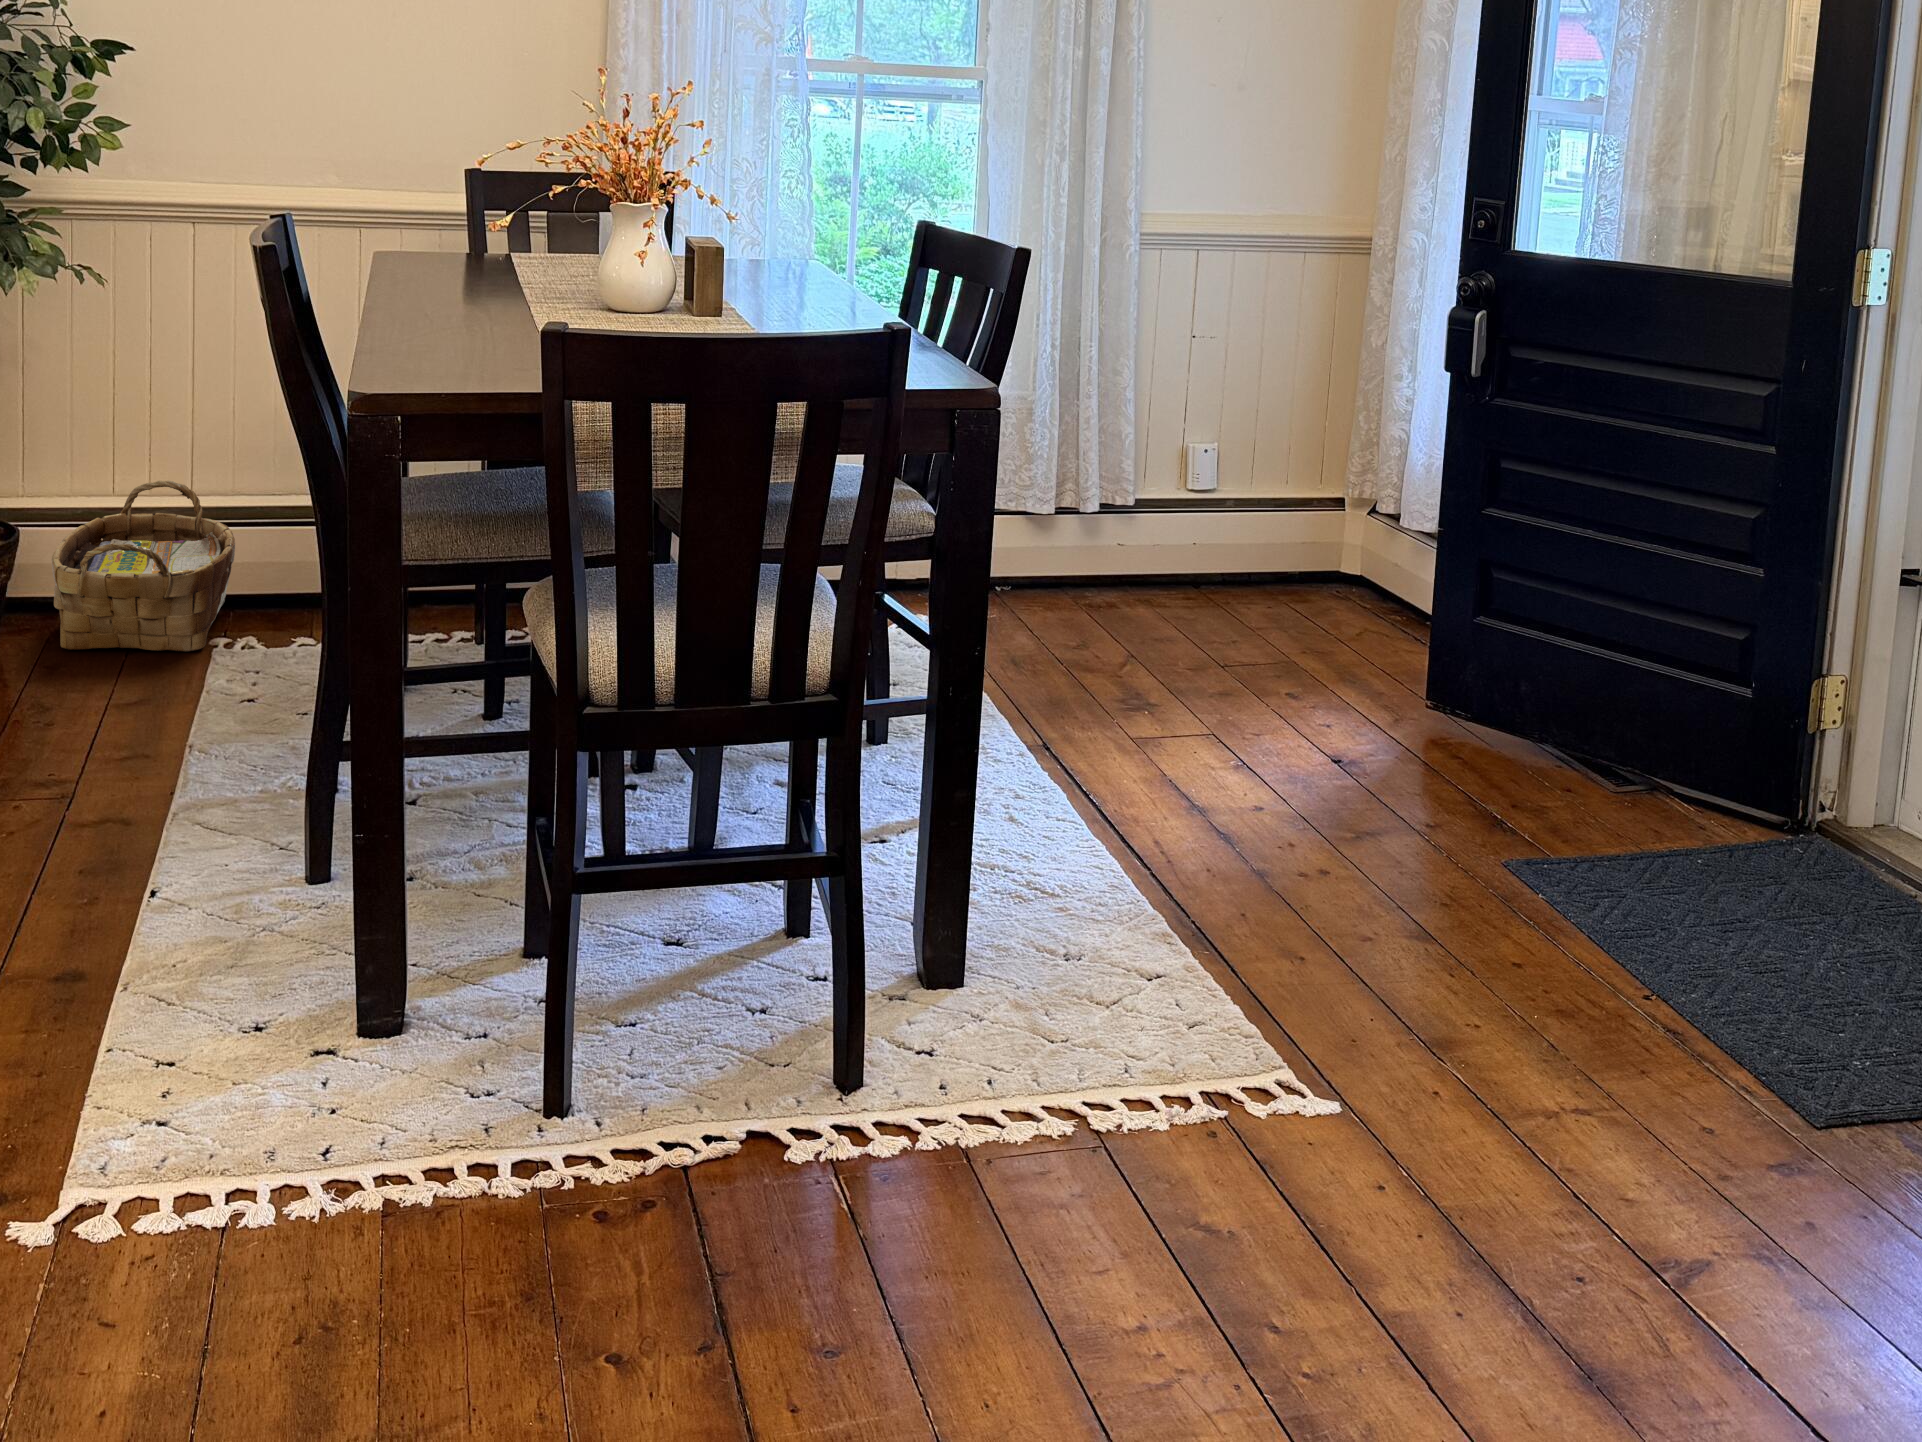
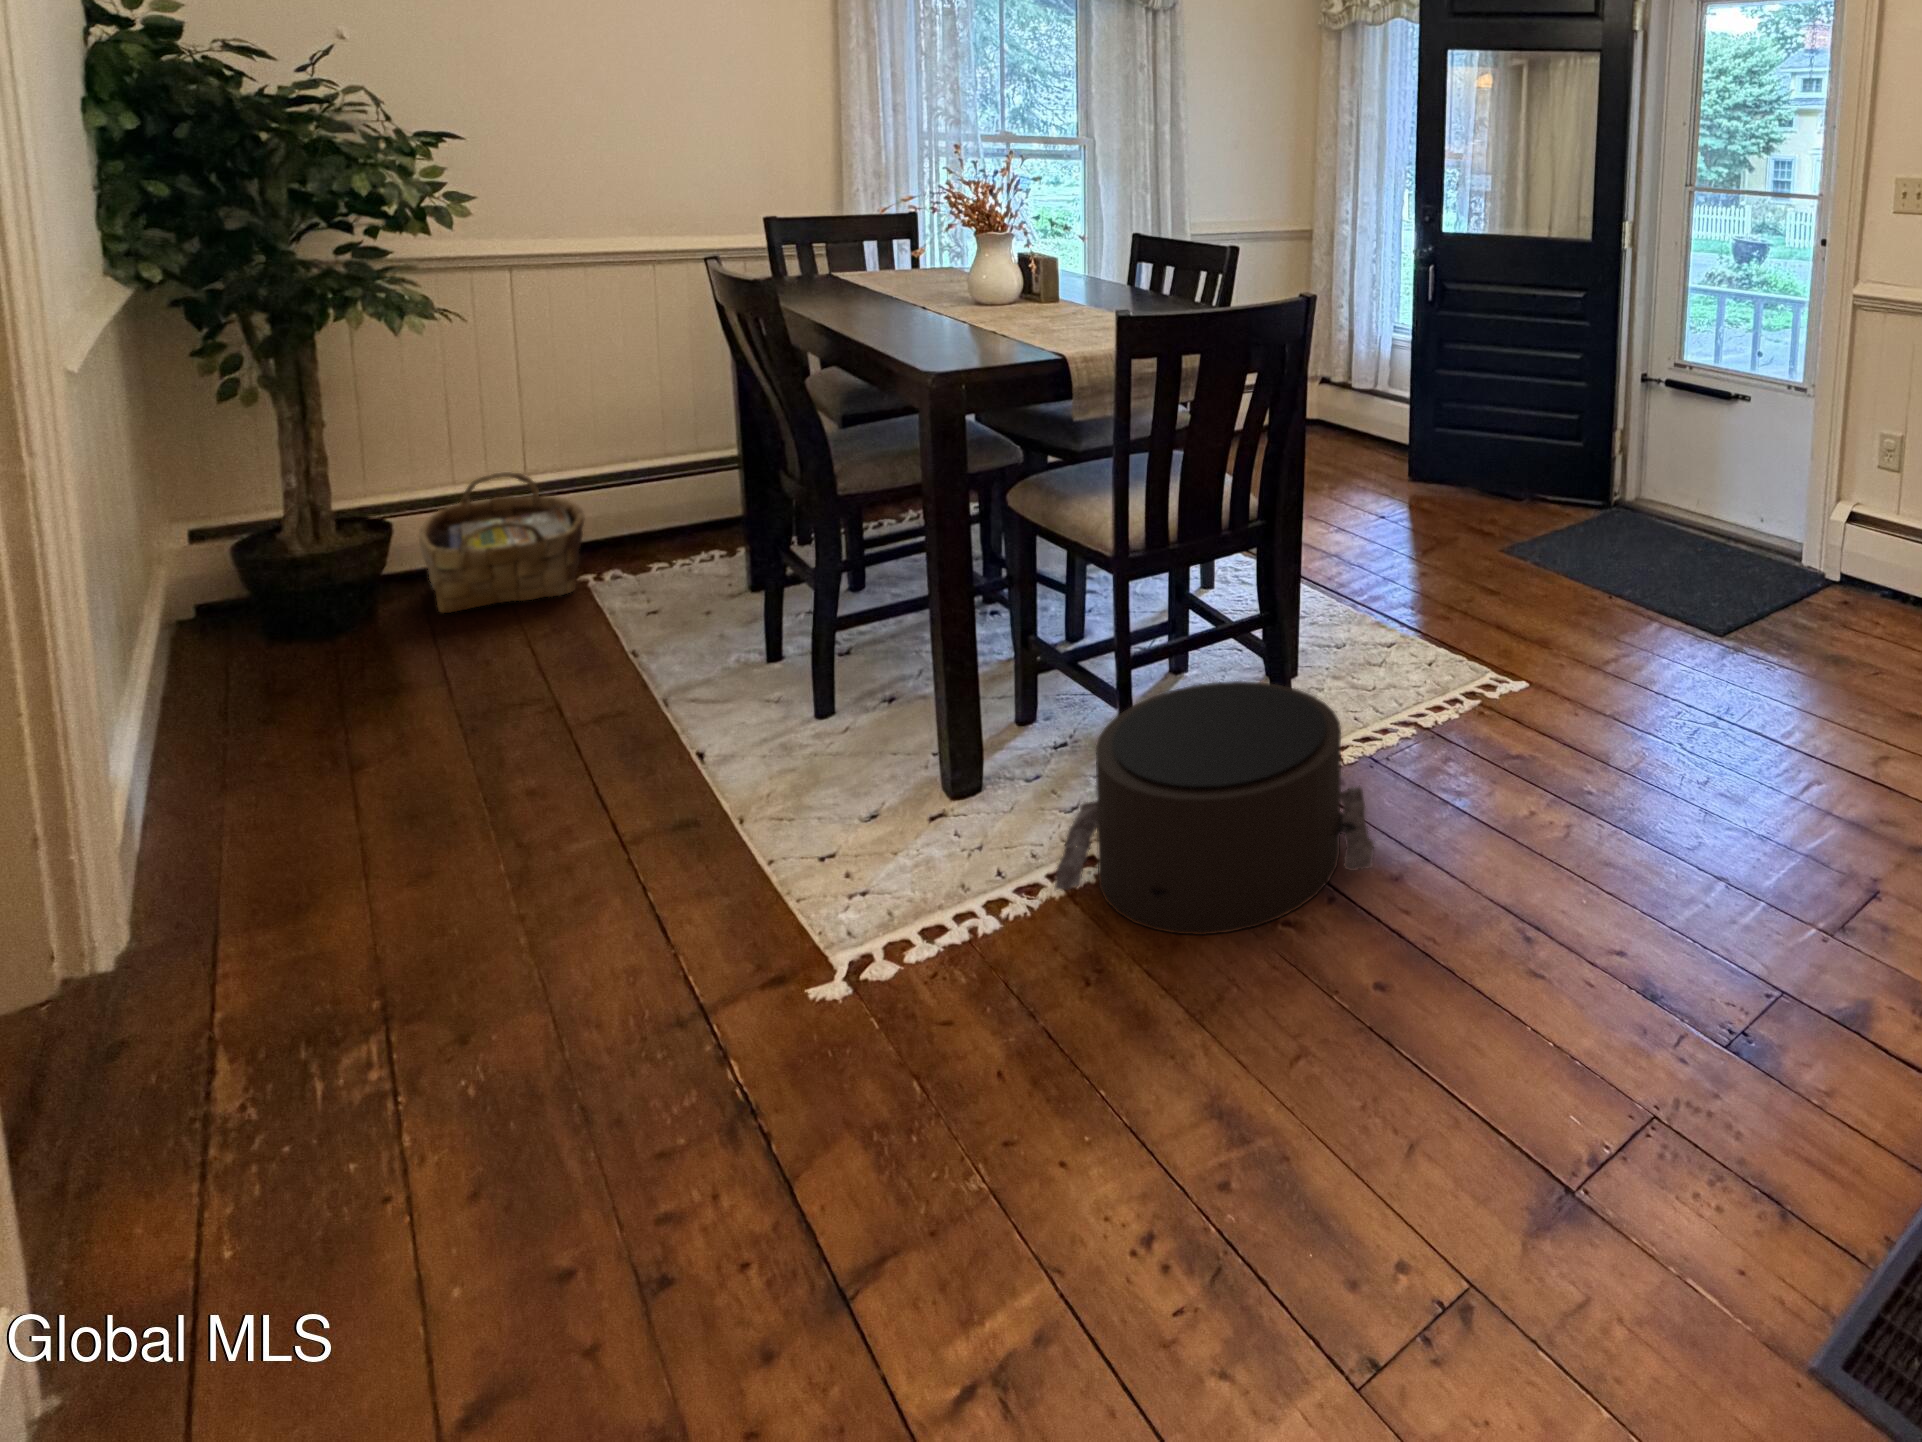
pouf: none [322,944,858,1353] -> present [1055,681,1375,935]

